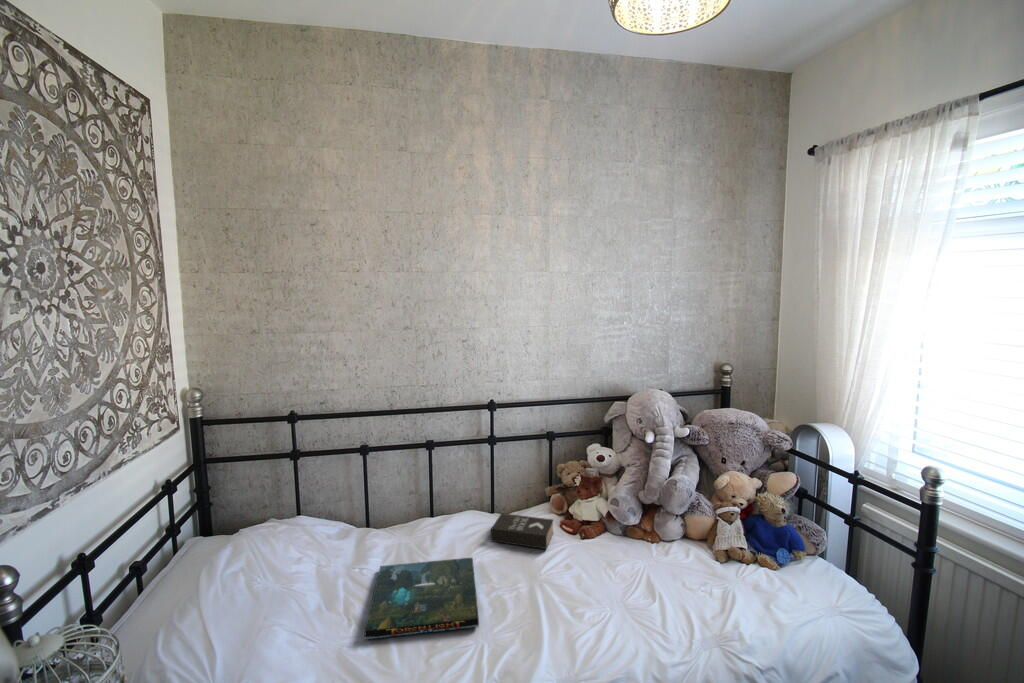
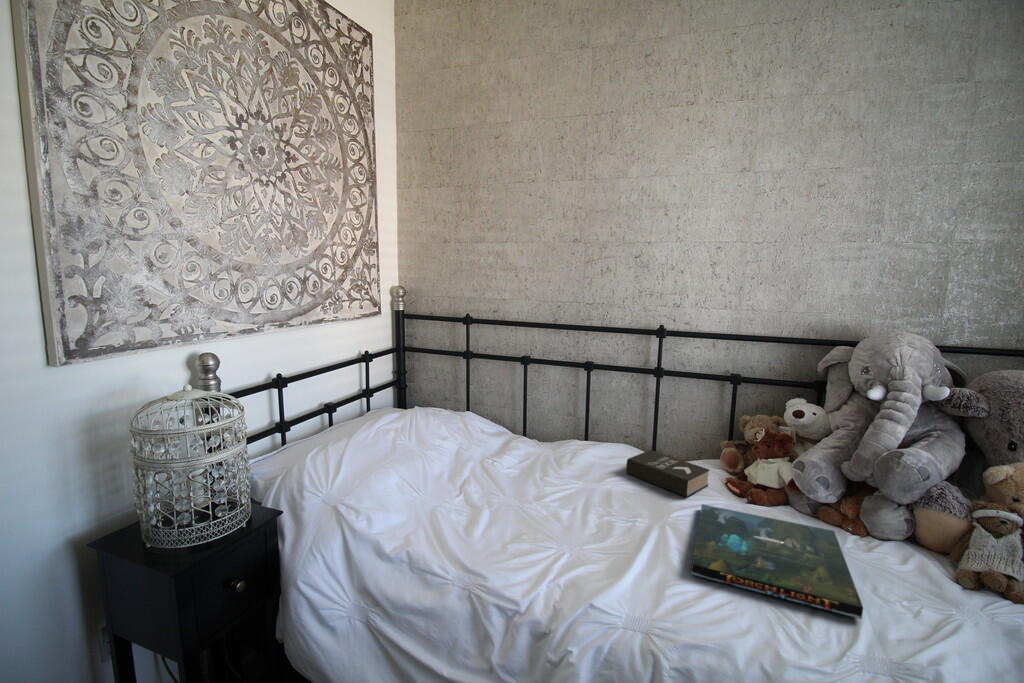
board game: present [364,558,479,639] -> present [691,504,863,619]

